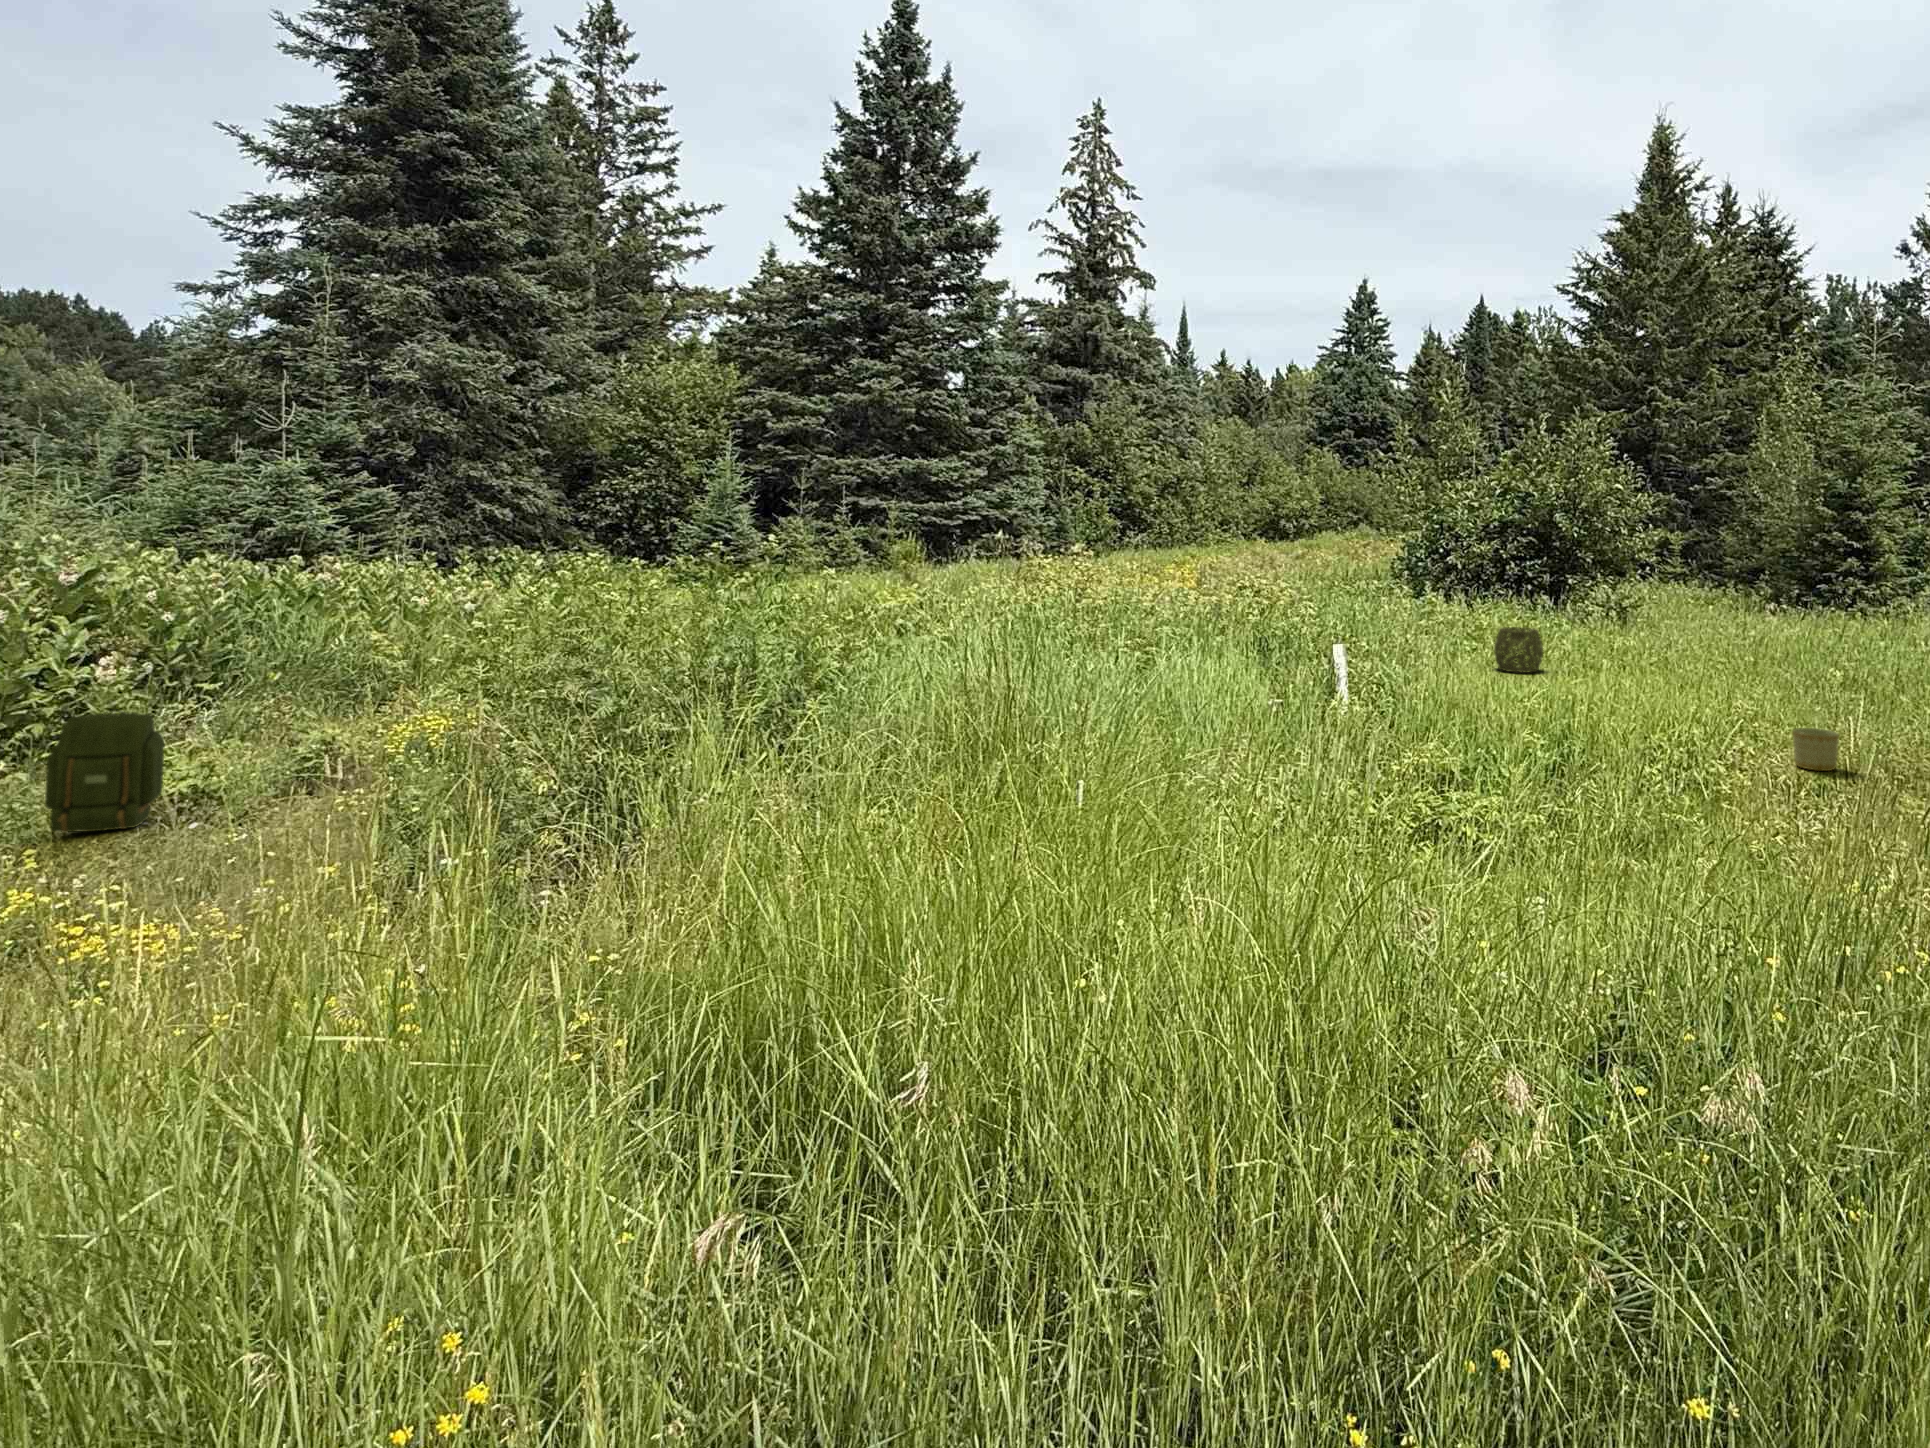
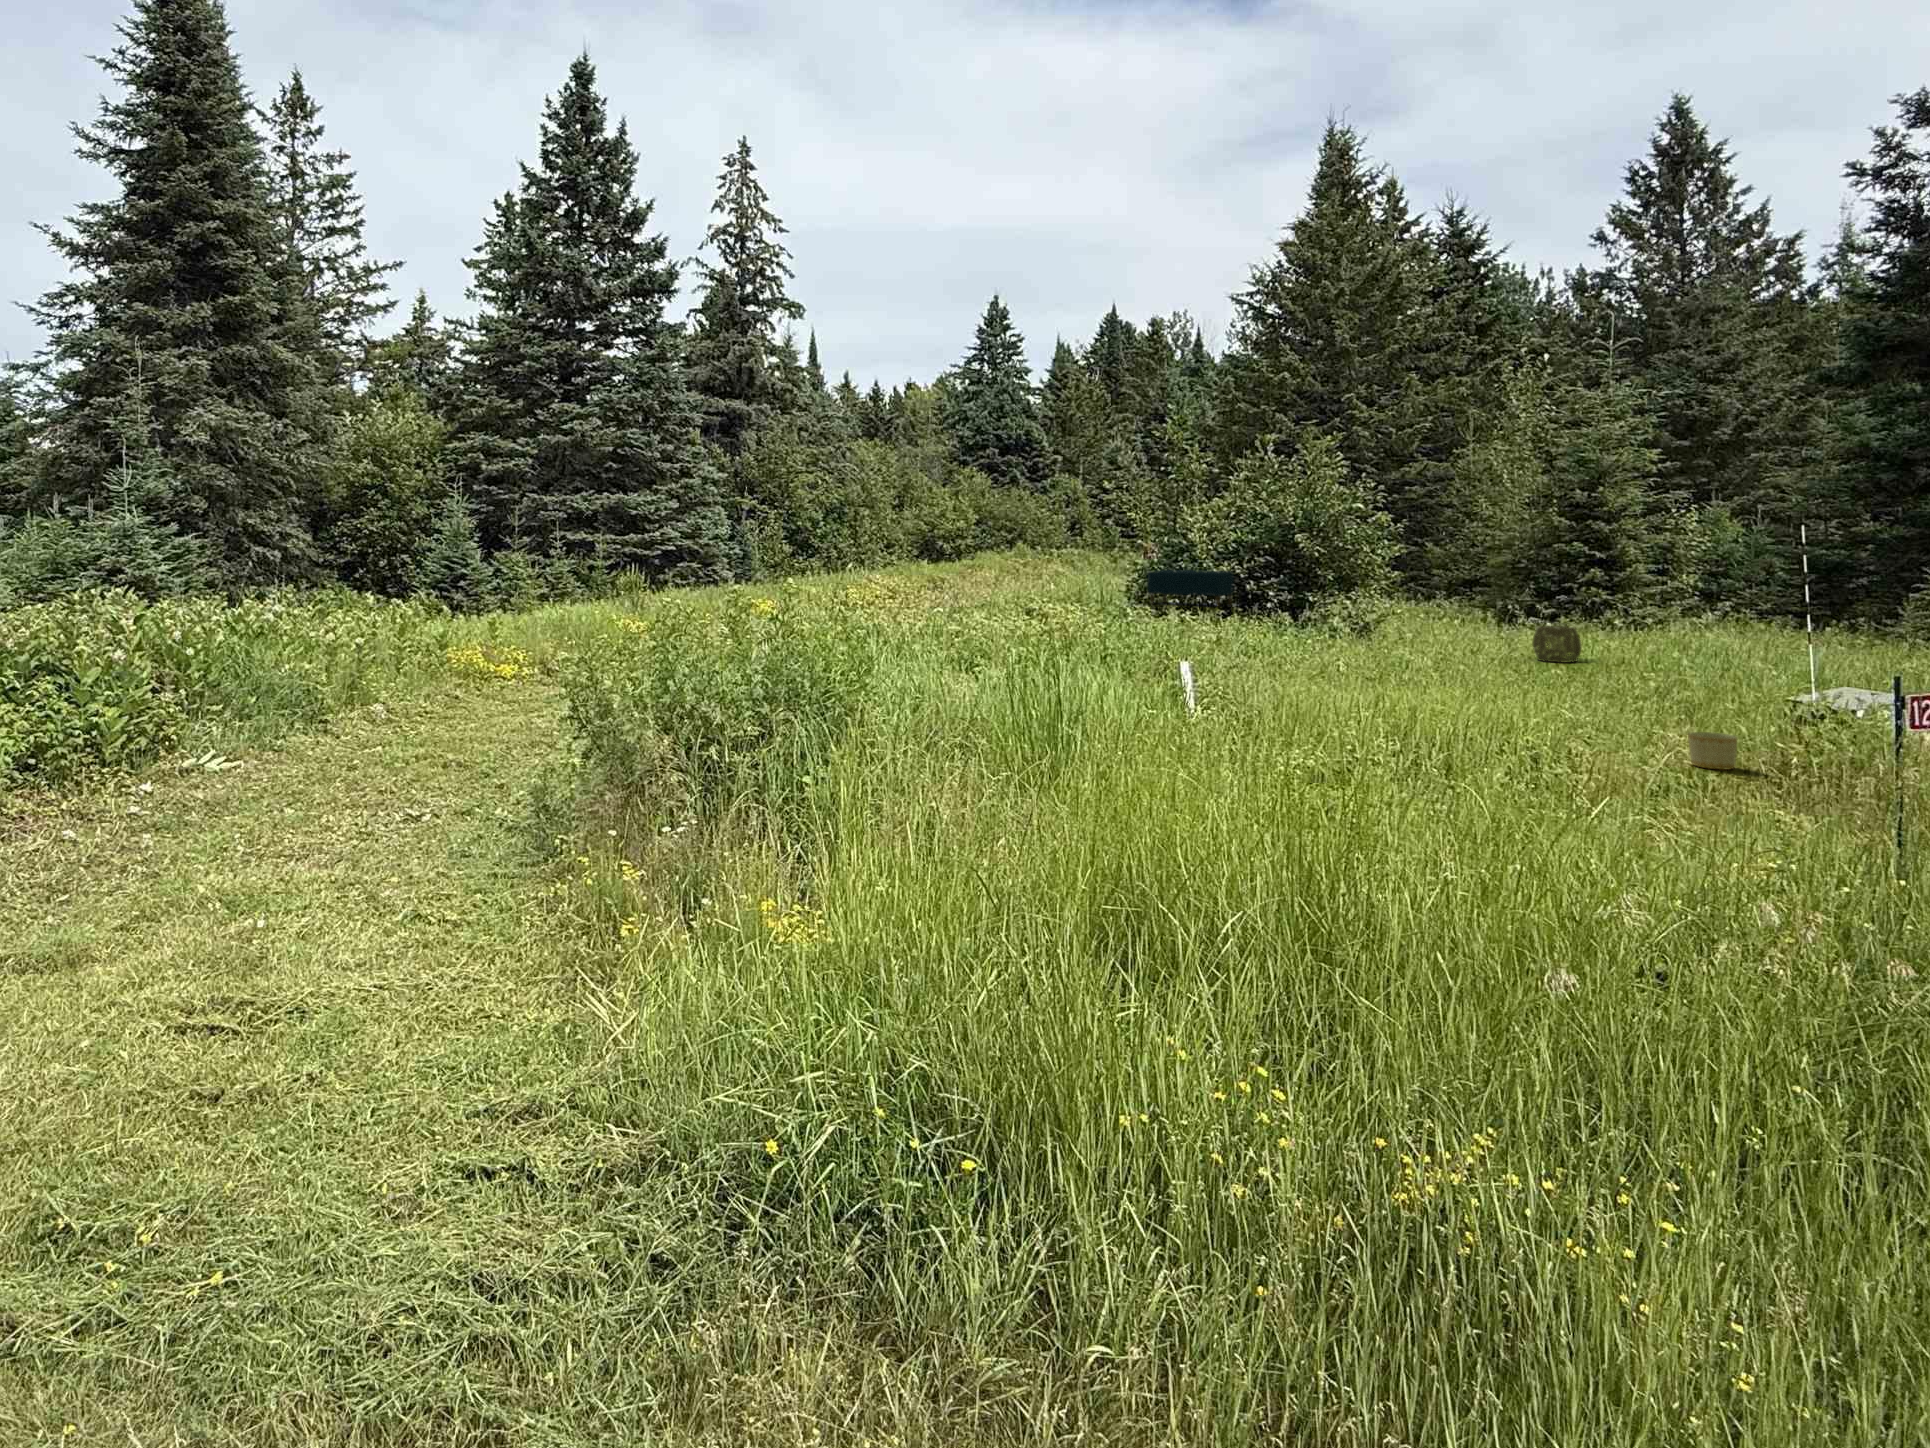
bench: none [1424,551,1507,590] -> present [1147,570,1234,606]
woven basket: present [1494,627,1543,673] -> present [1532,626,1581,663]
backpack: present [45,710,165,833] -> none [276,724,342,815]

